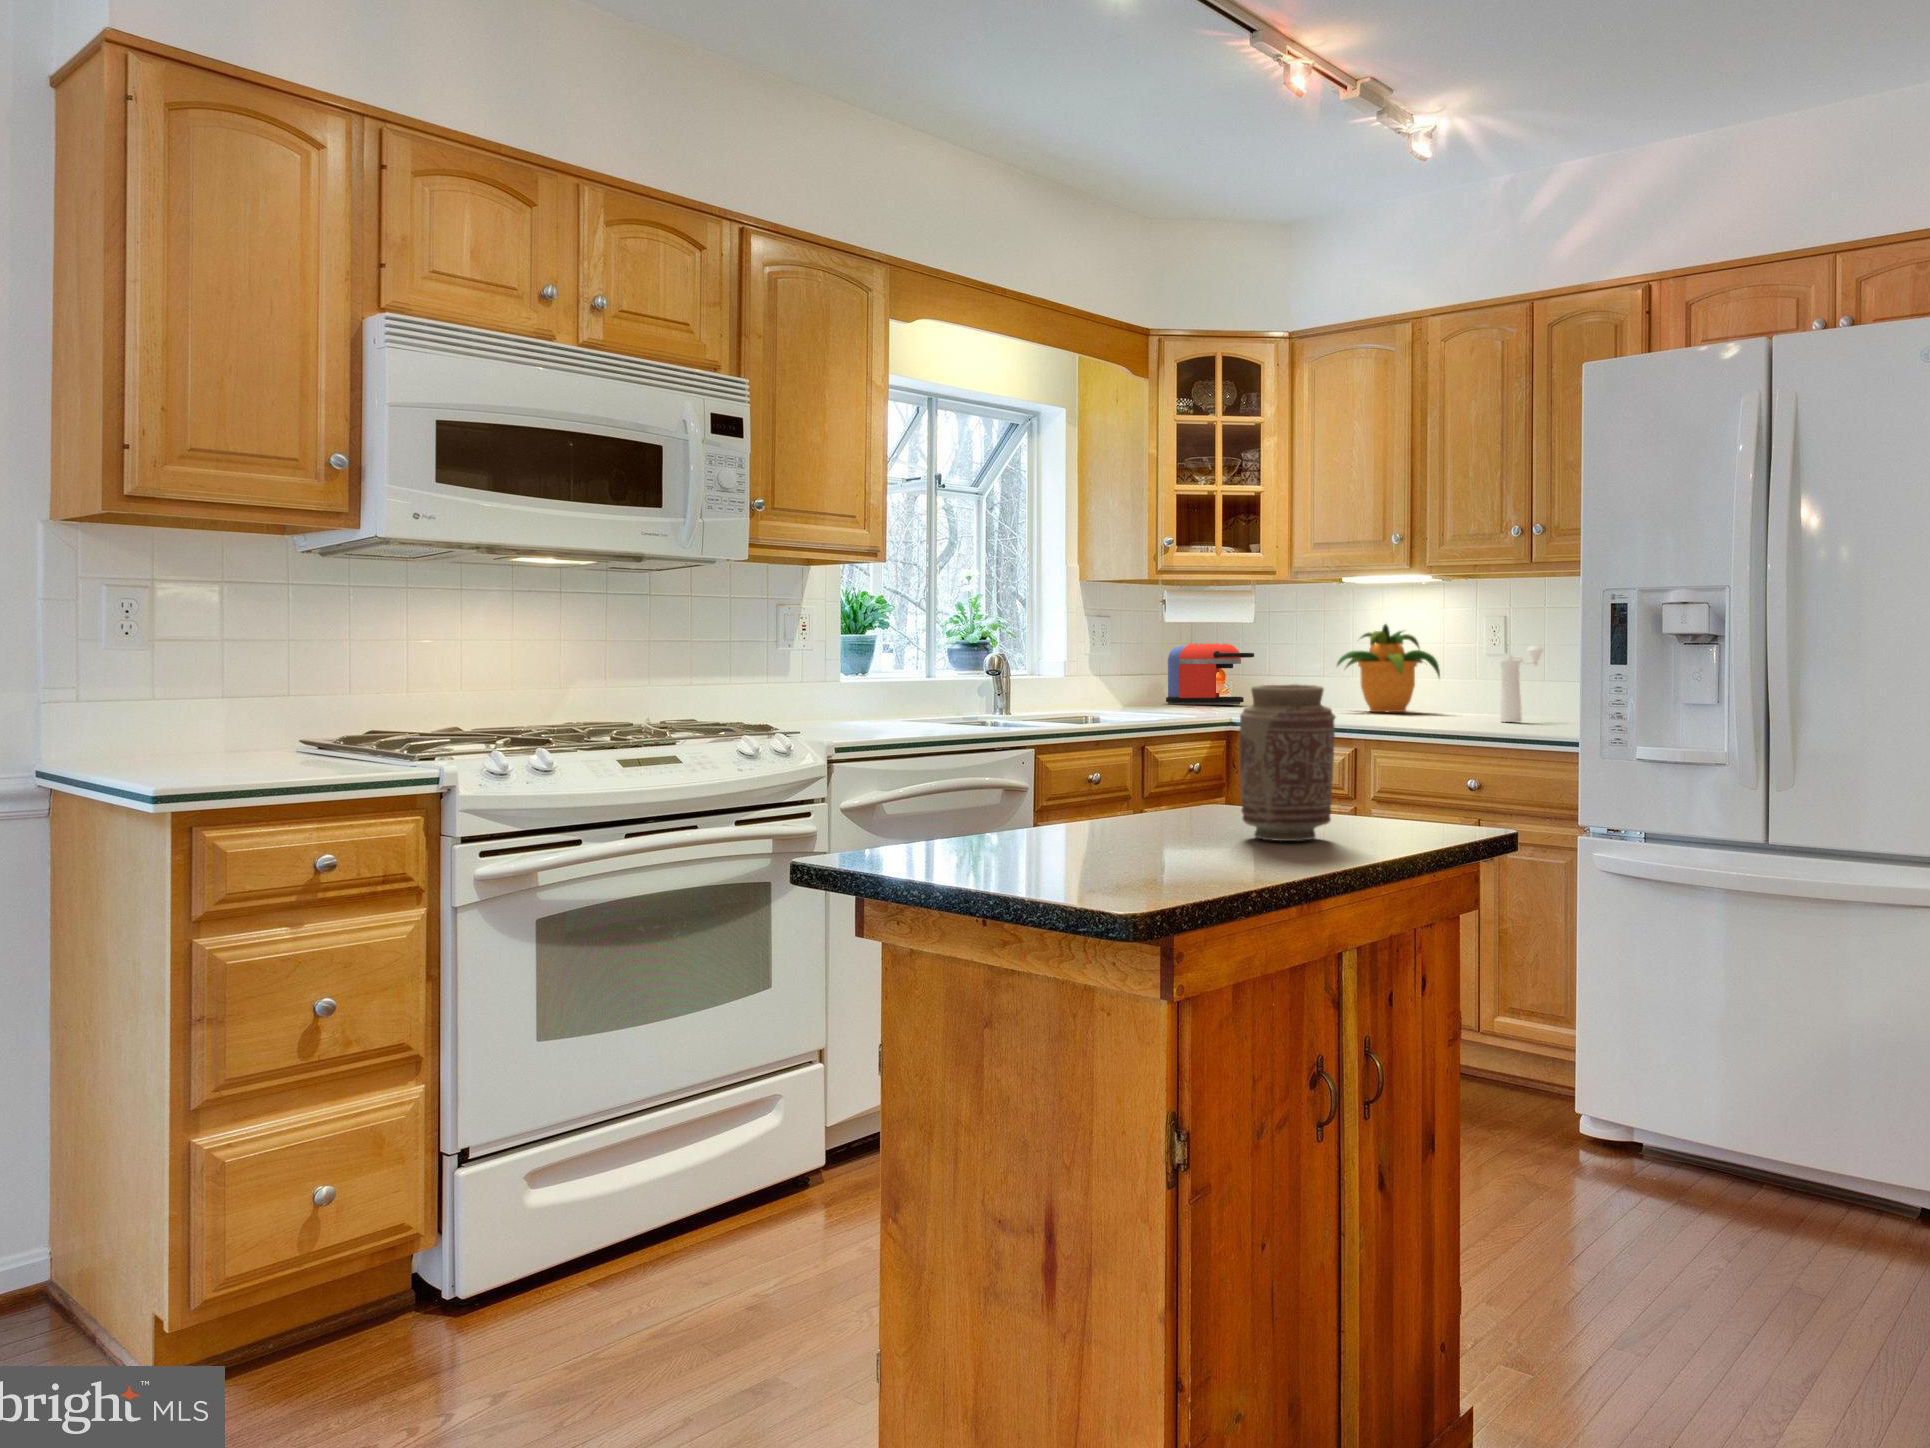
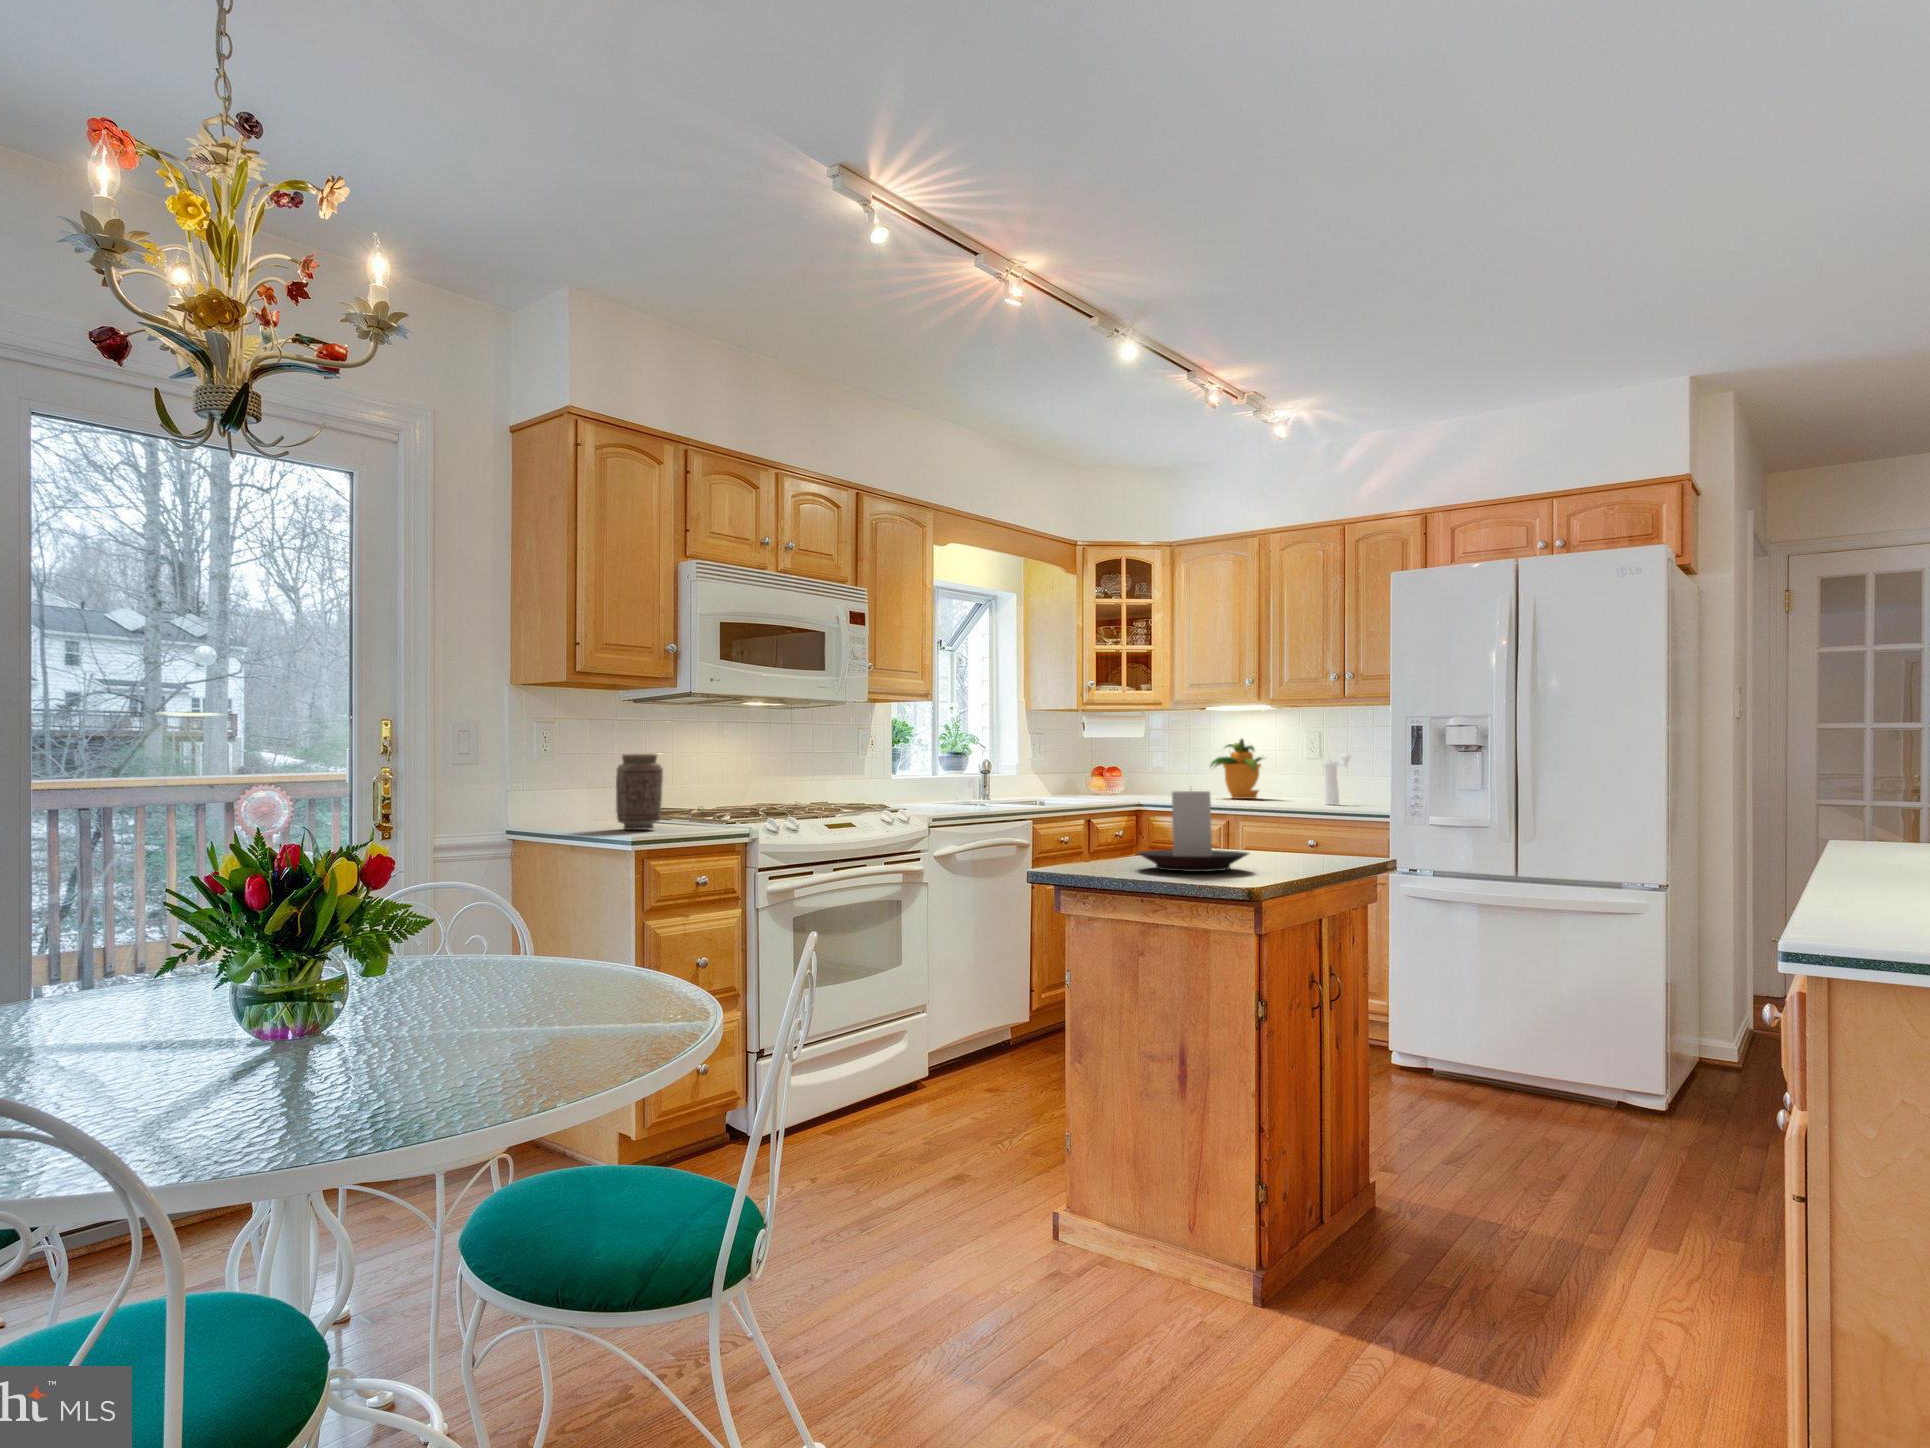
coffee maker: present [1166,643,1254,705] -> none [1087,751,1148,794]
vase: present [1239,684,1335,841] -> present [616,754,663,830]
candle holder: none [967,702,1188,874] -> present [1138,791,1249,872]

